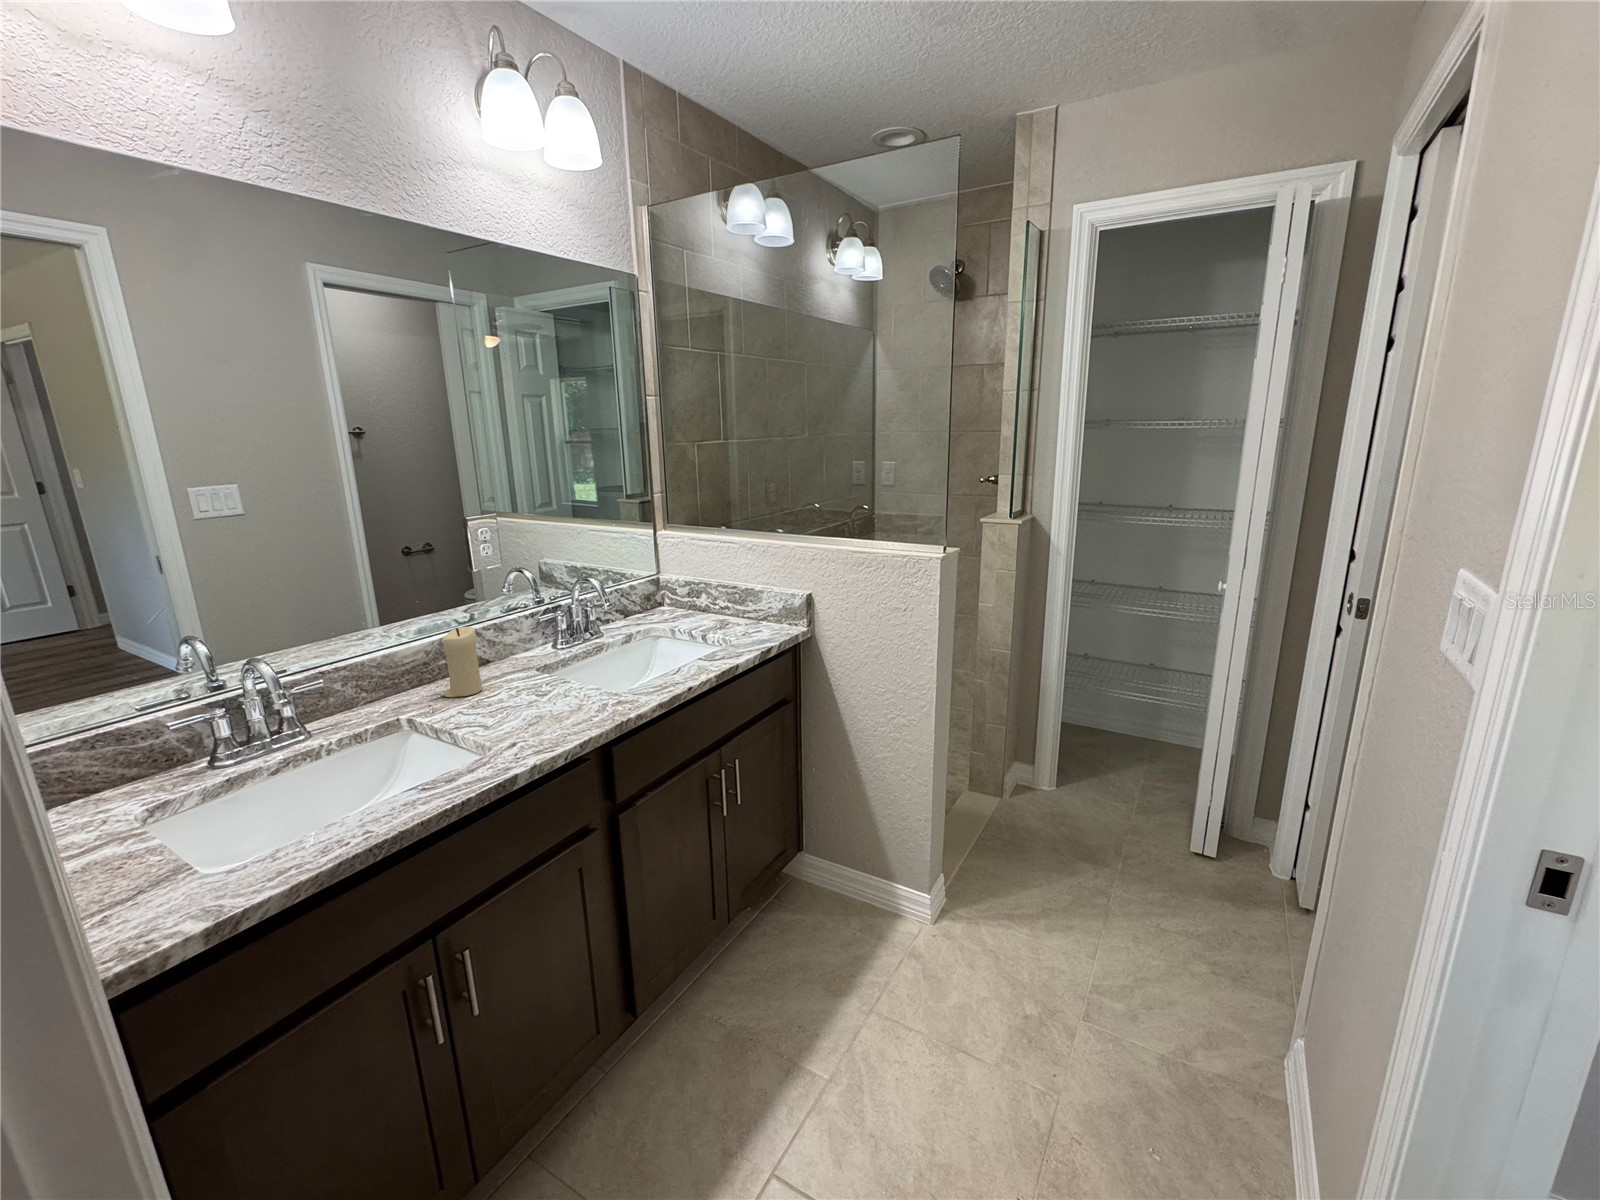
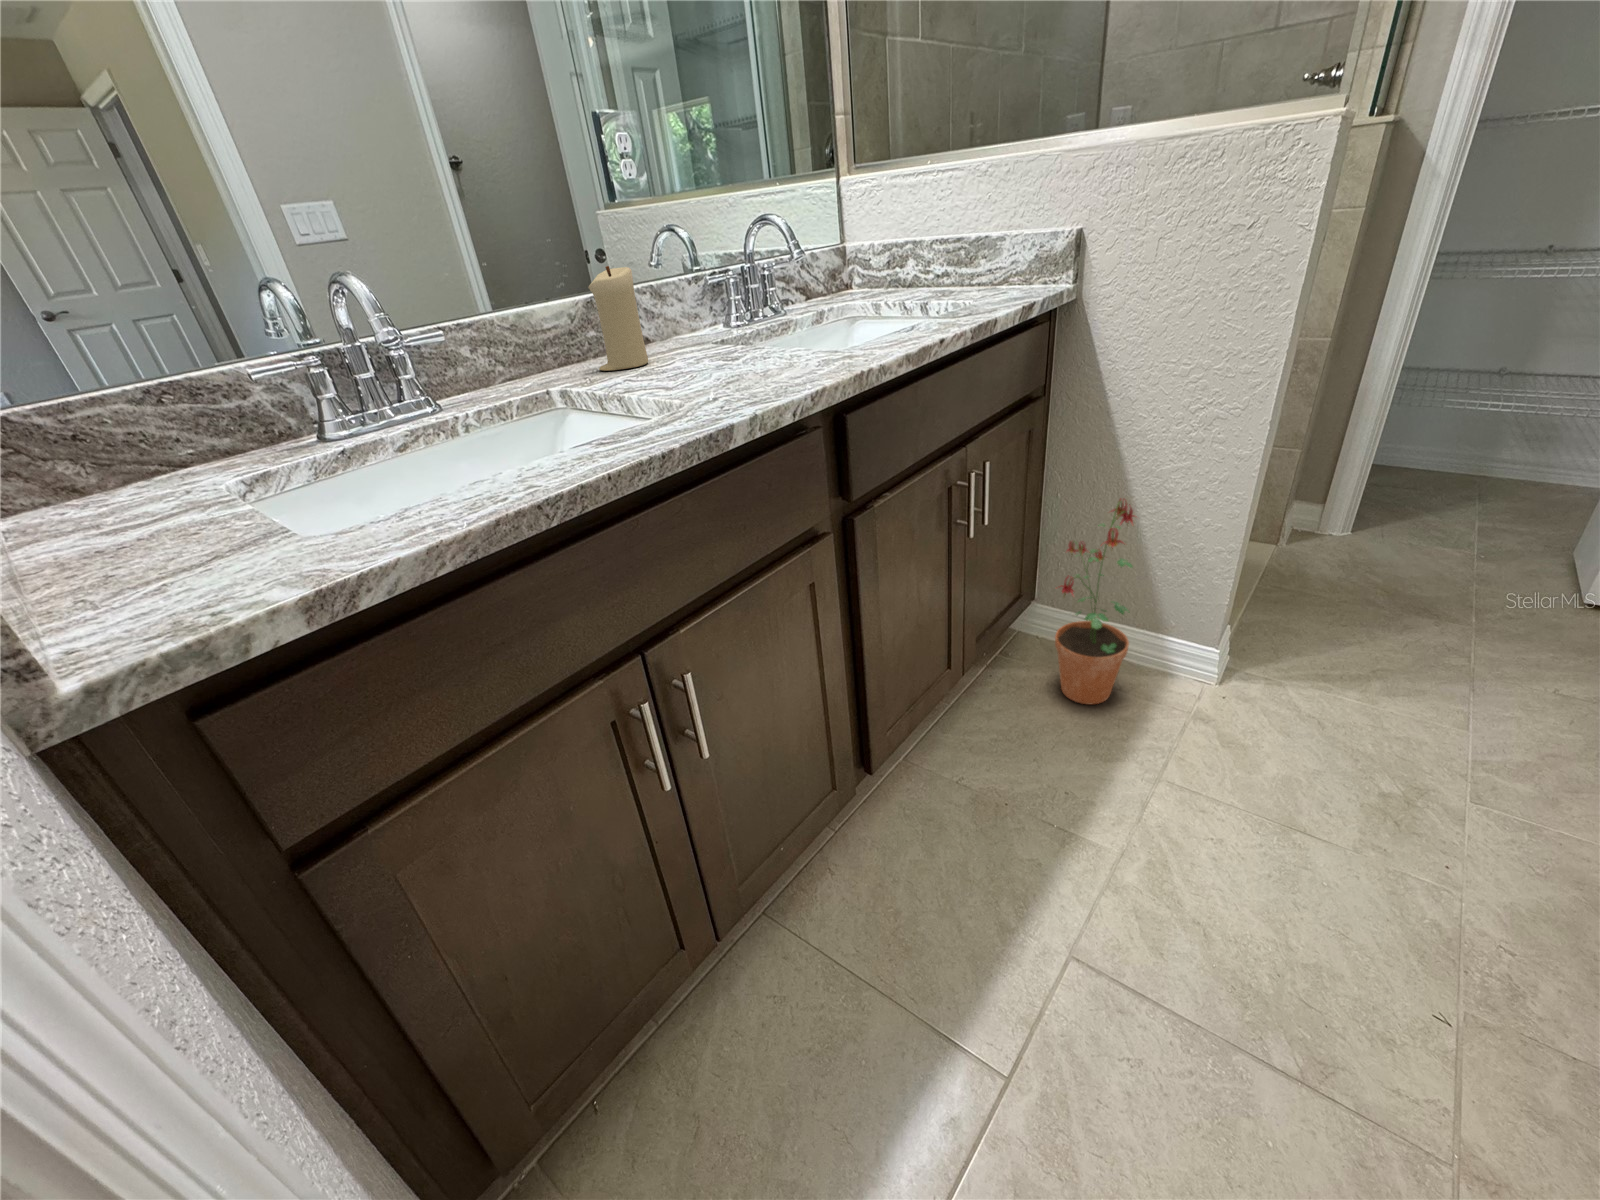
potted plant: none [802,778,863,945] -> present [1055,499,1134,704]

